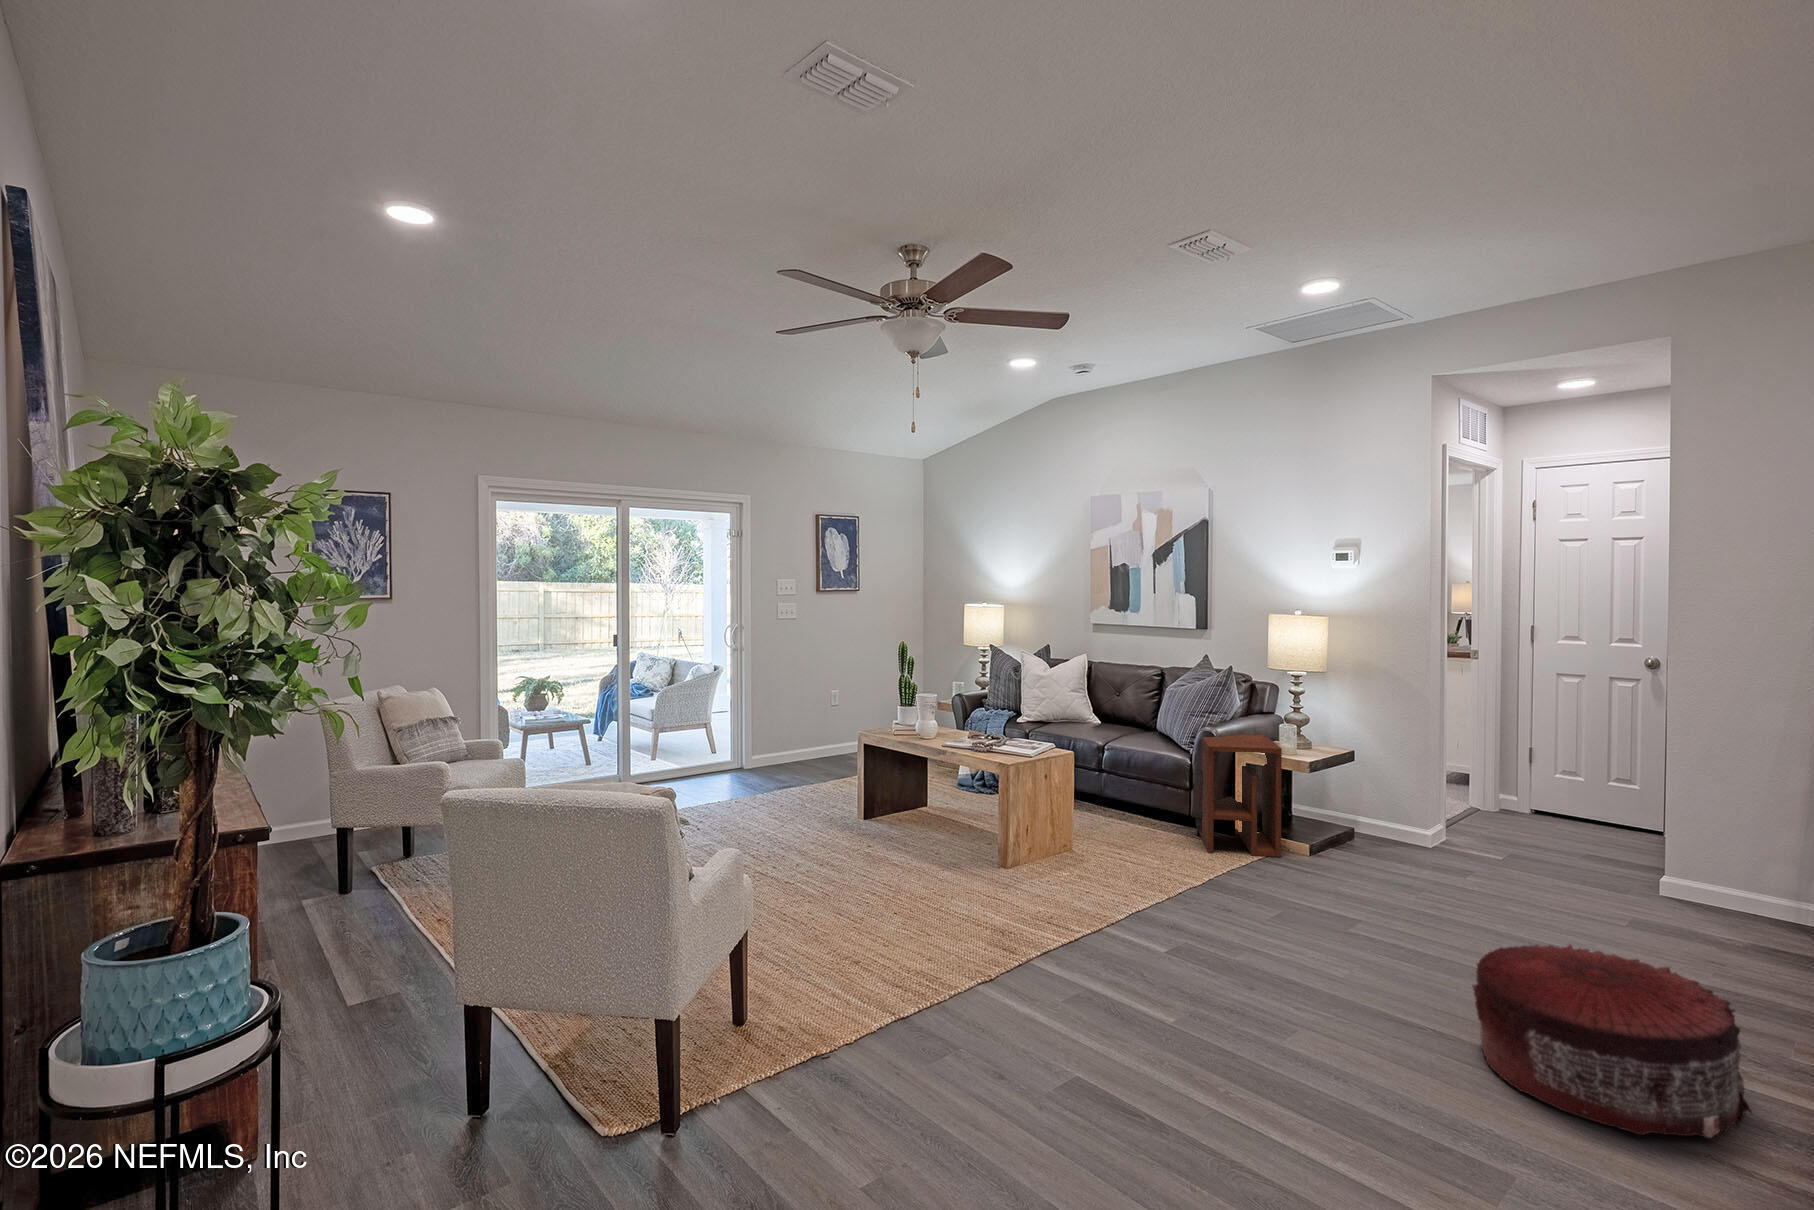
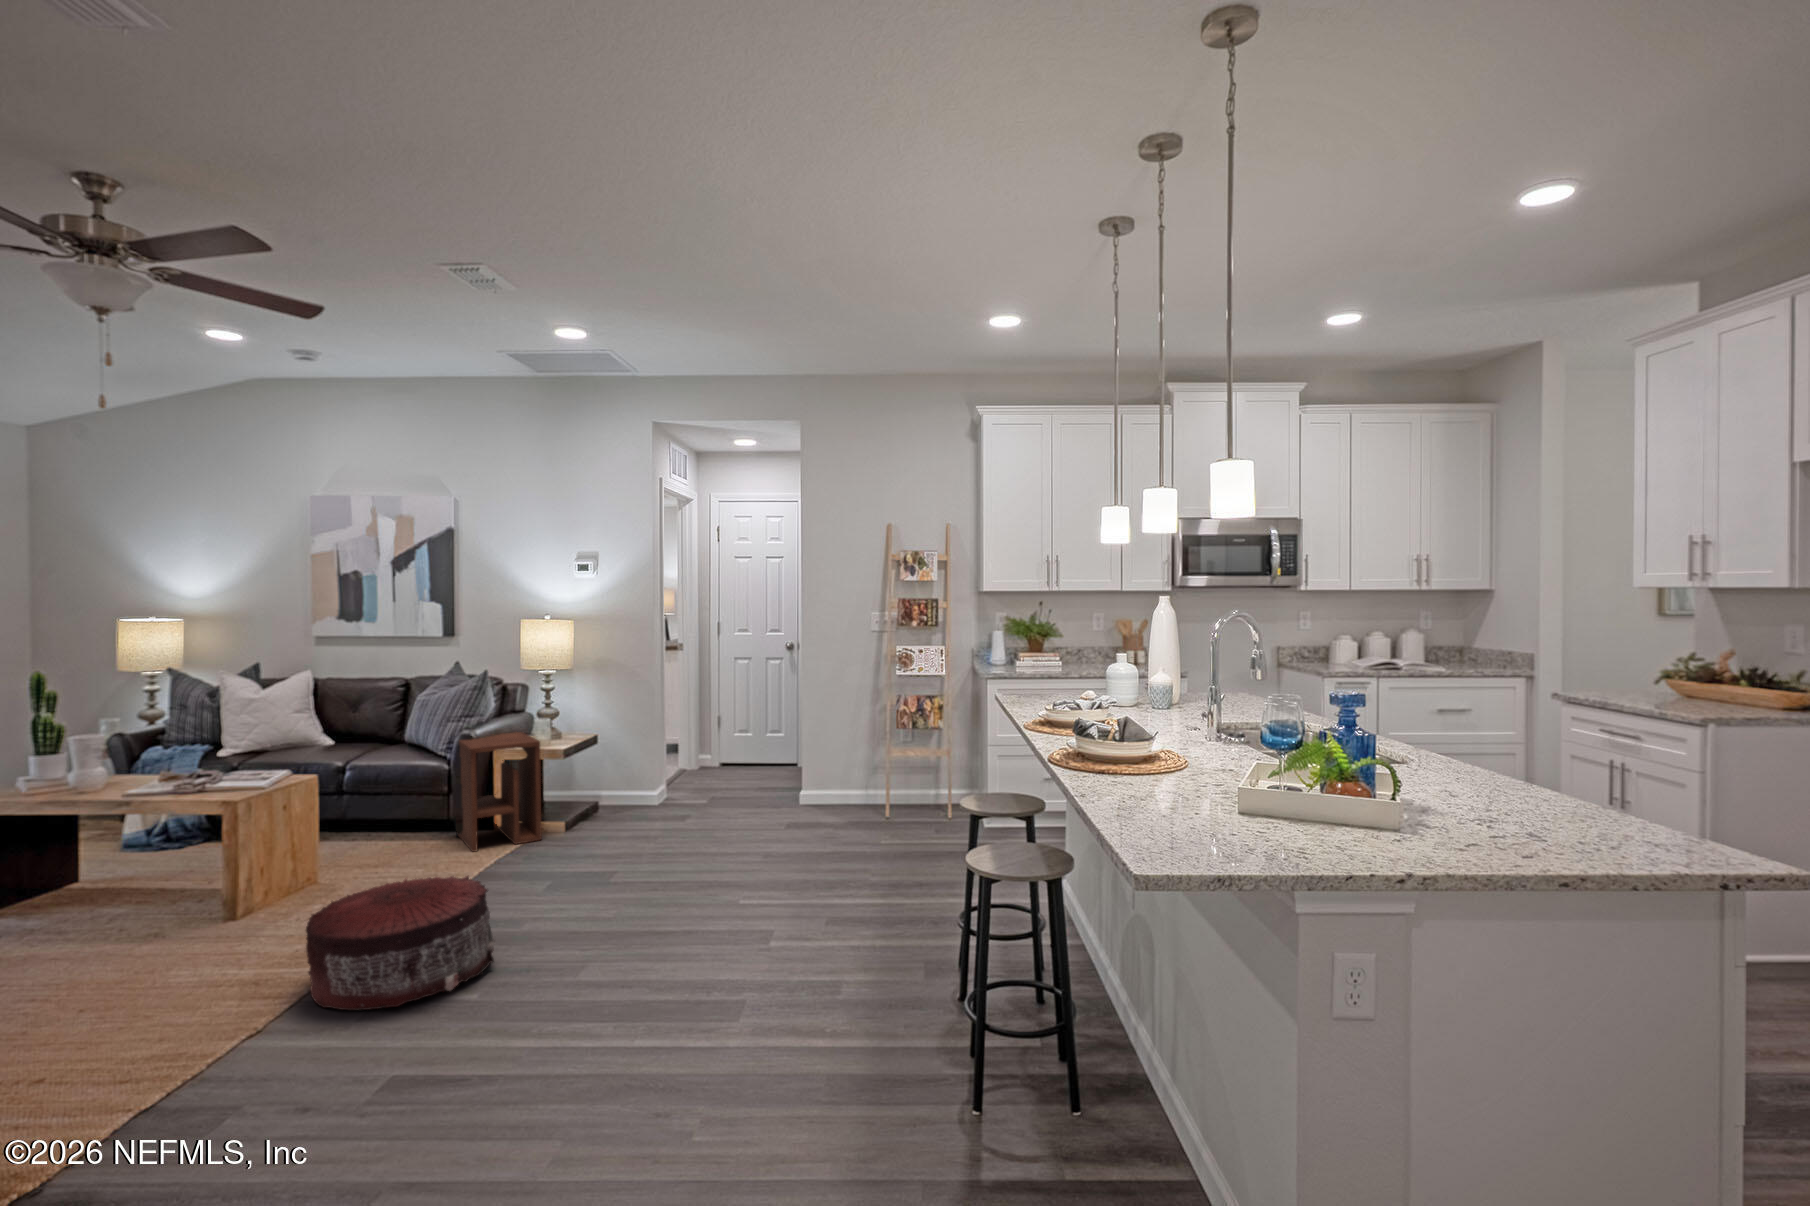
pouf: present [1472,945,1751,1138] -> present [306,876,494,1010]

